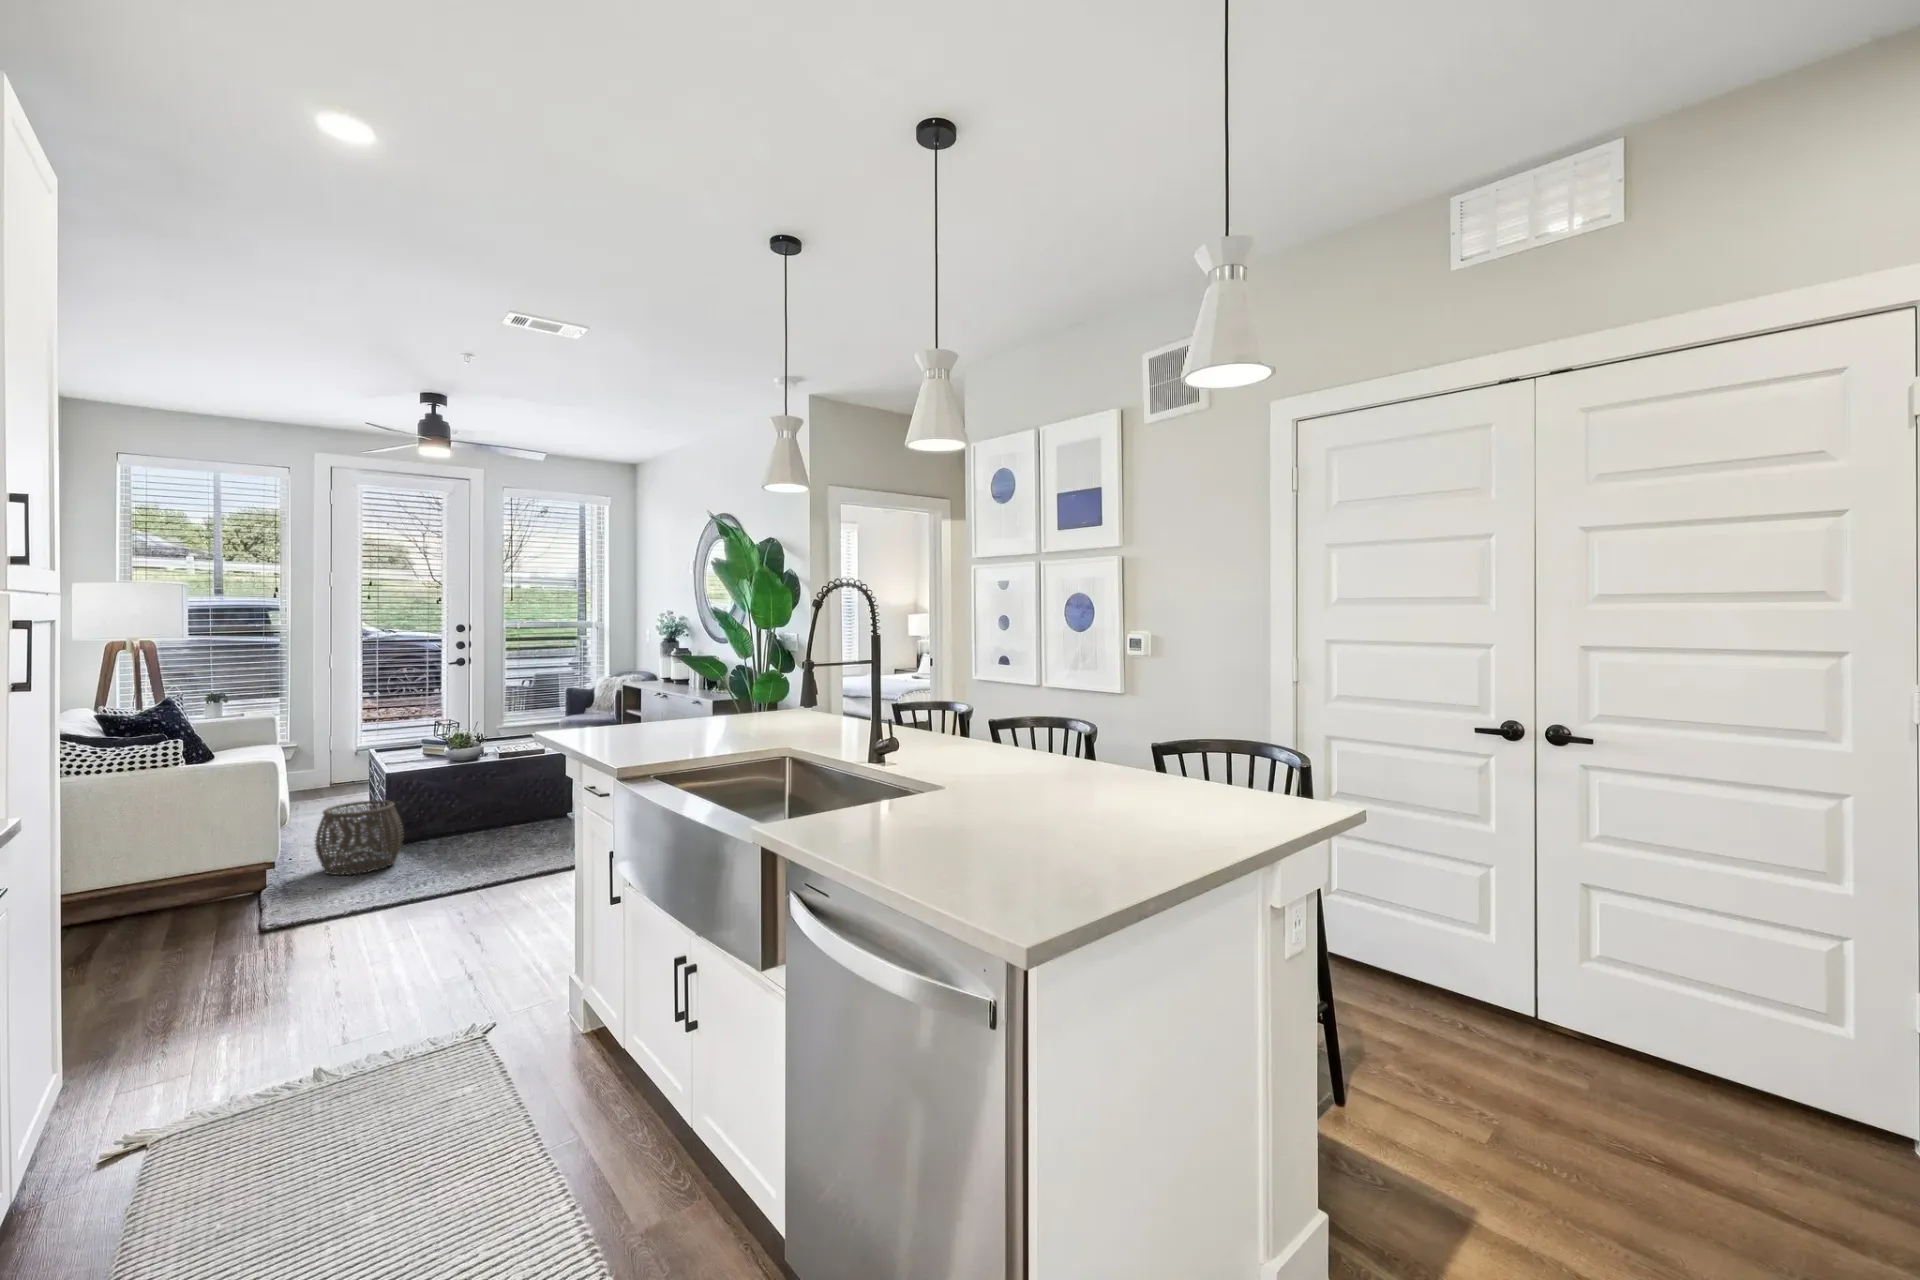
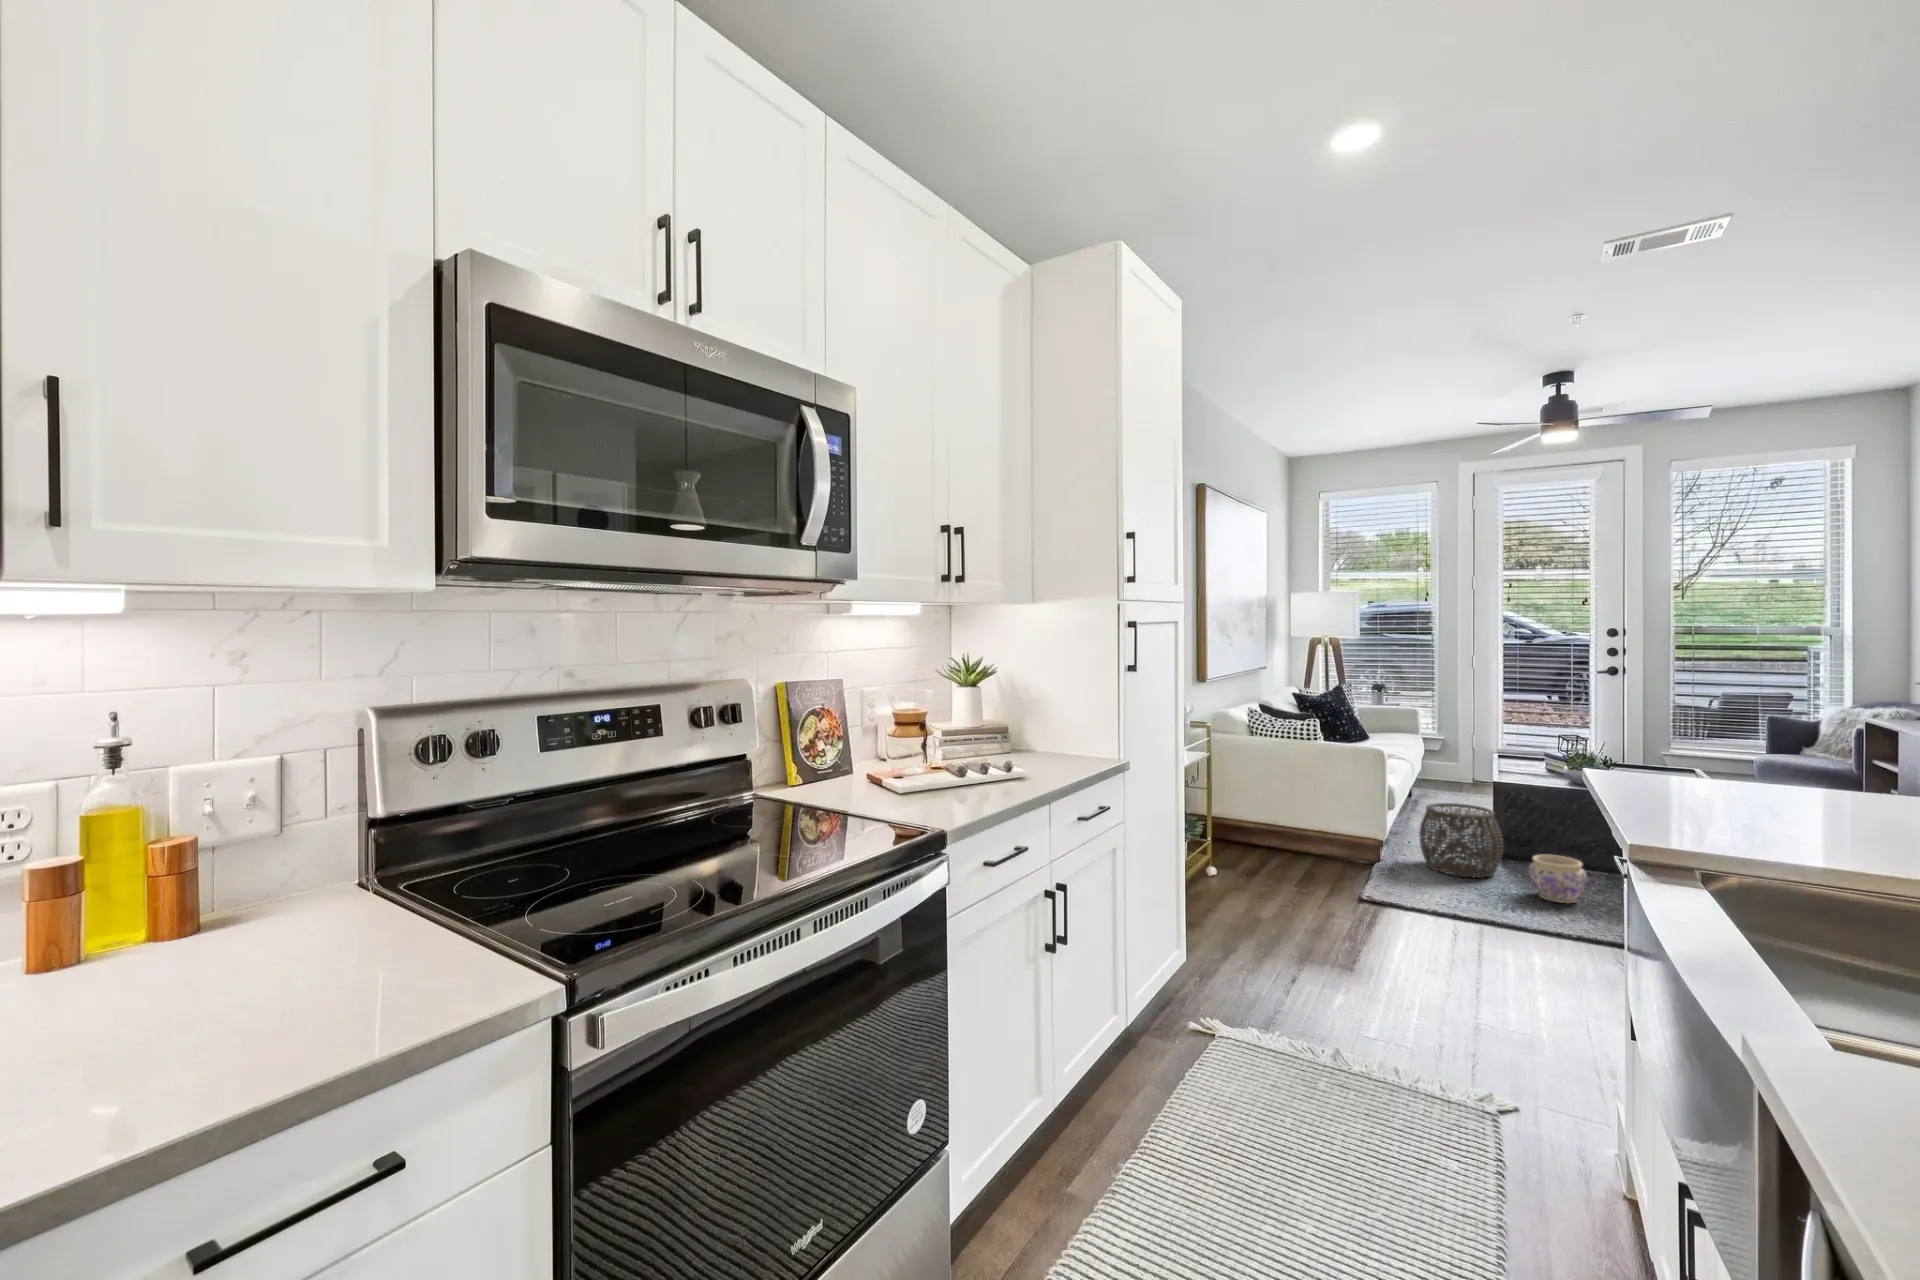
planter: none [432,827,479,869] -> present [1529,855,1587,904]

